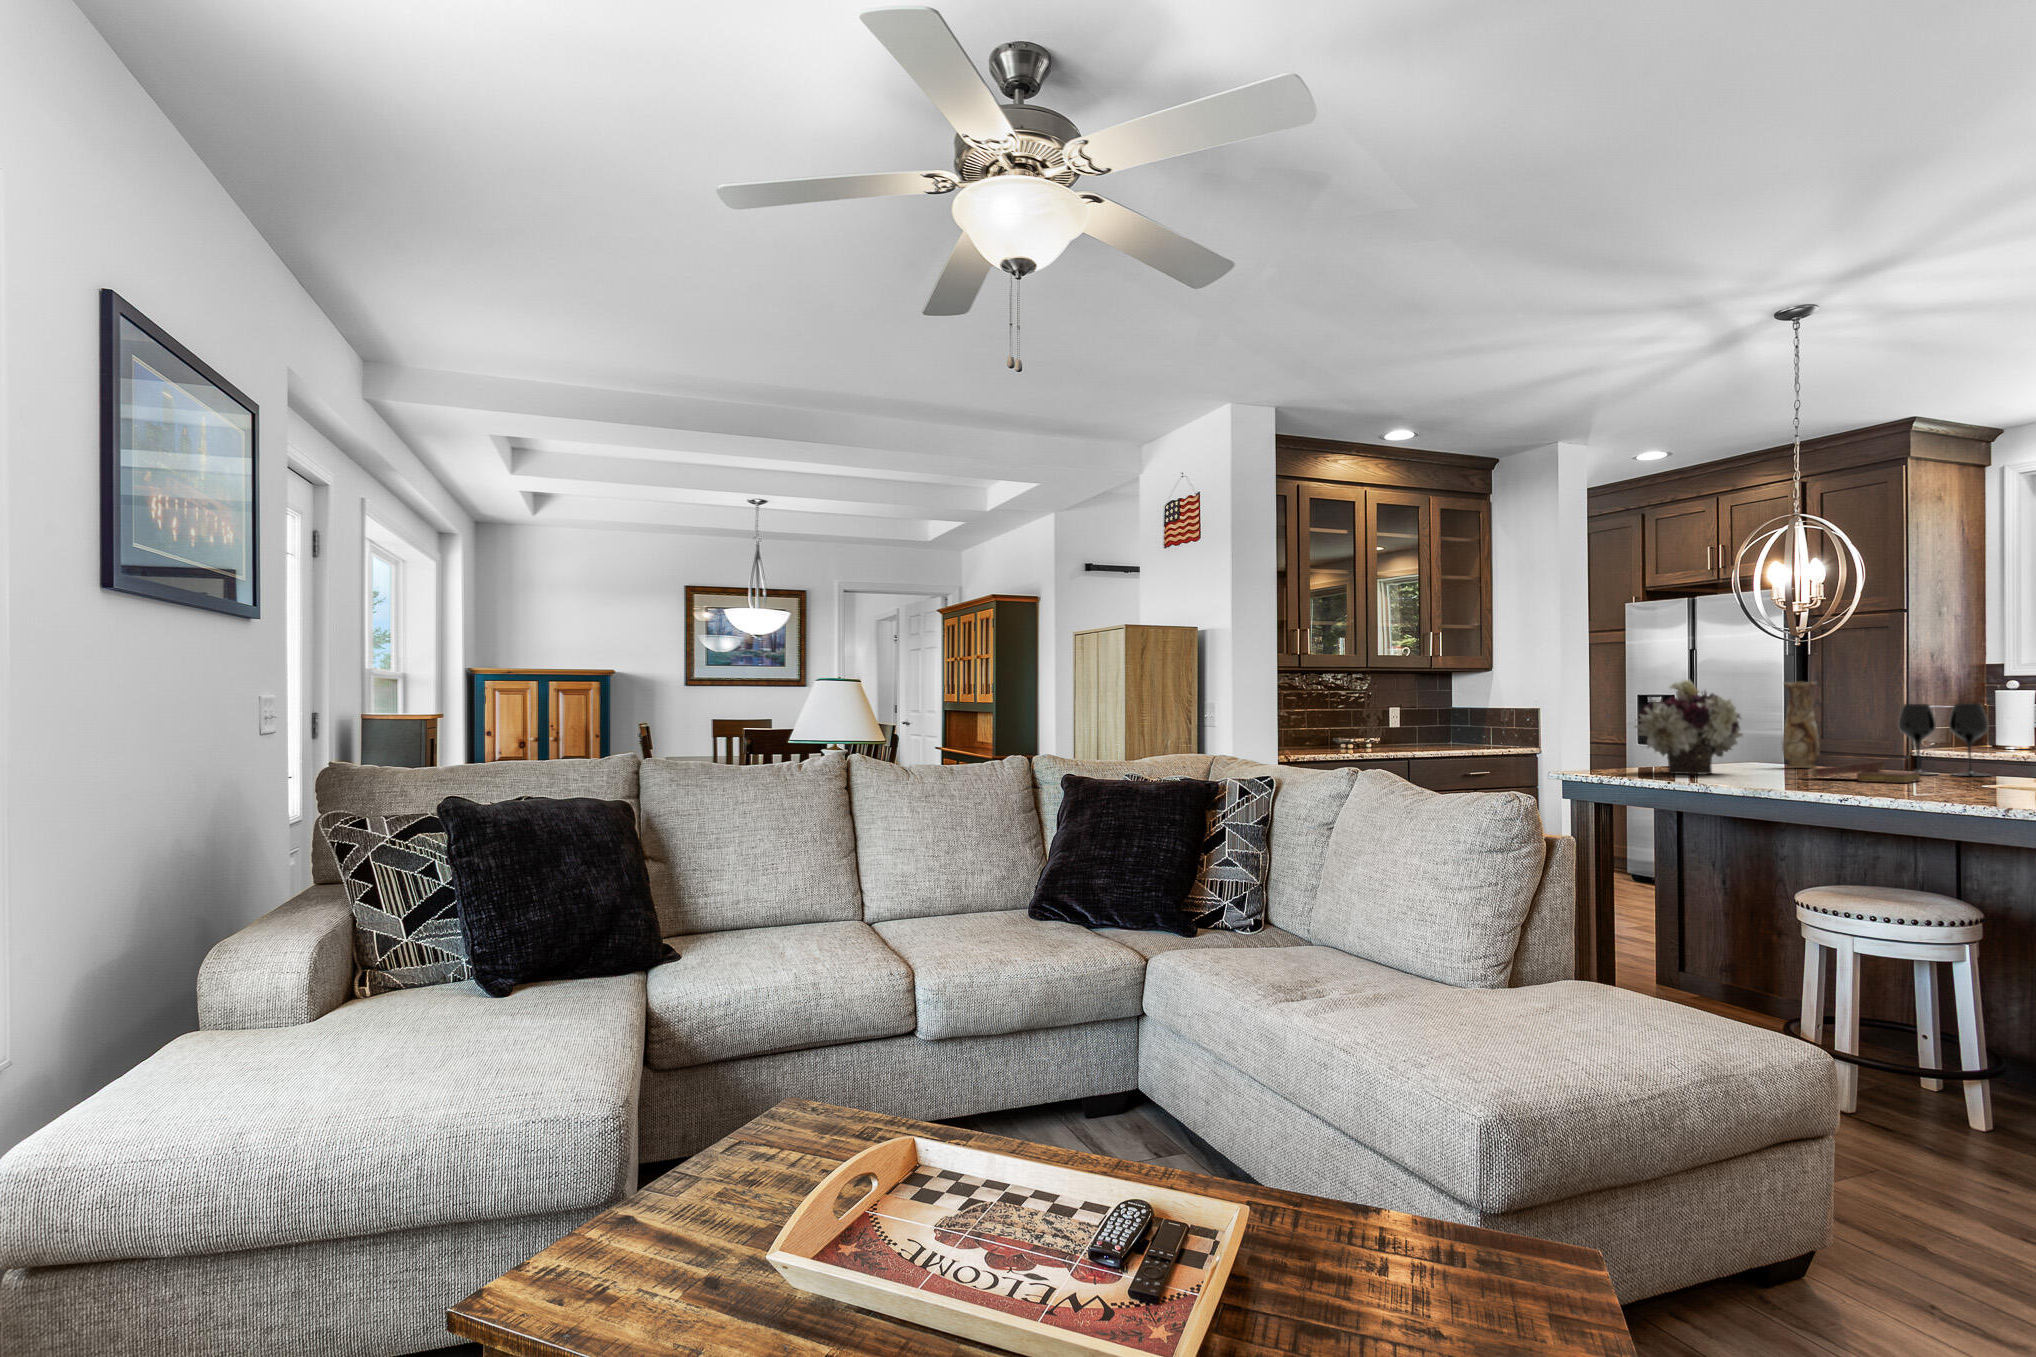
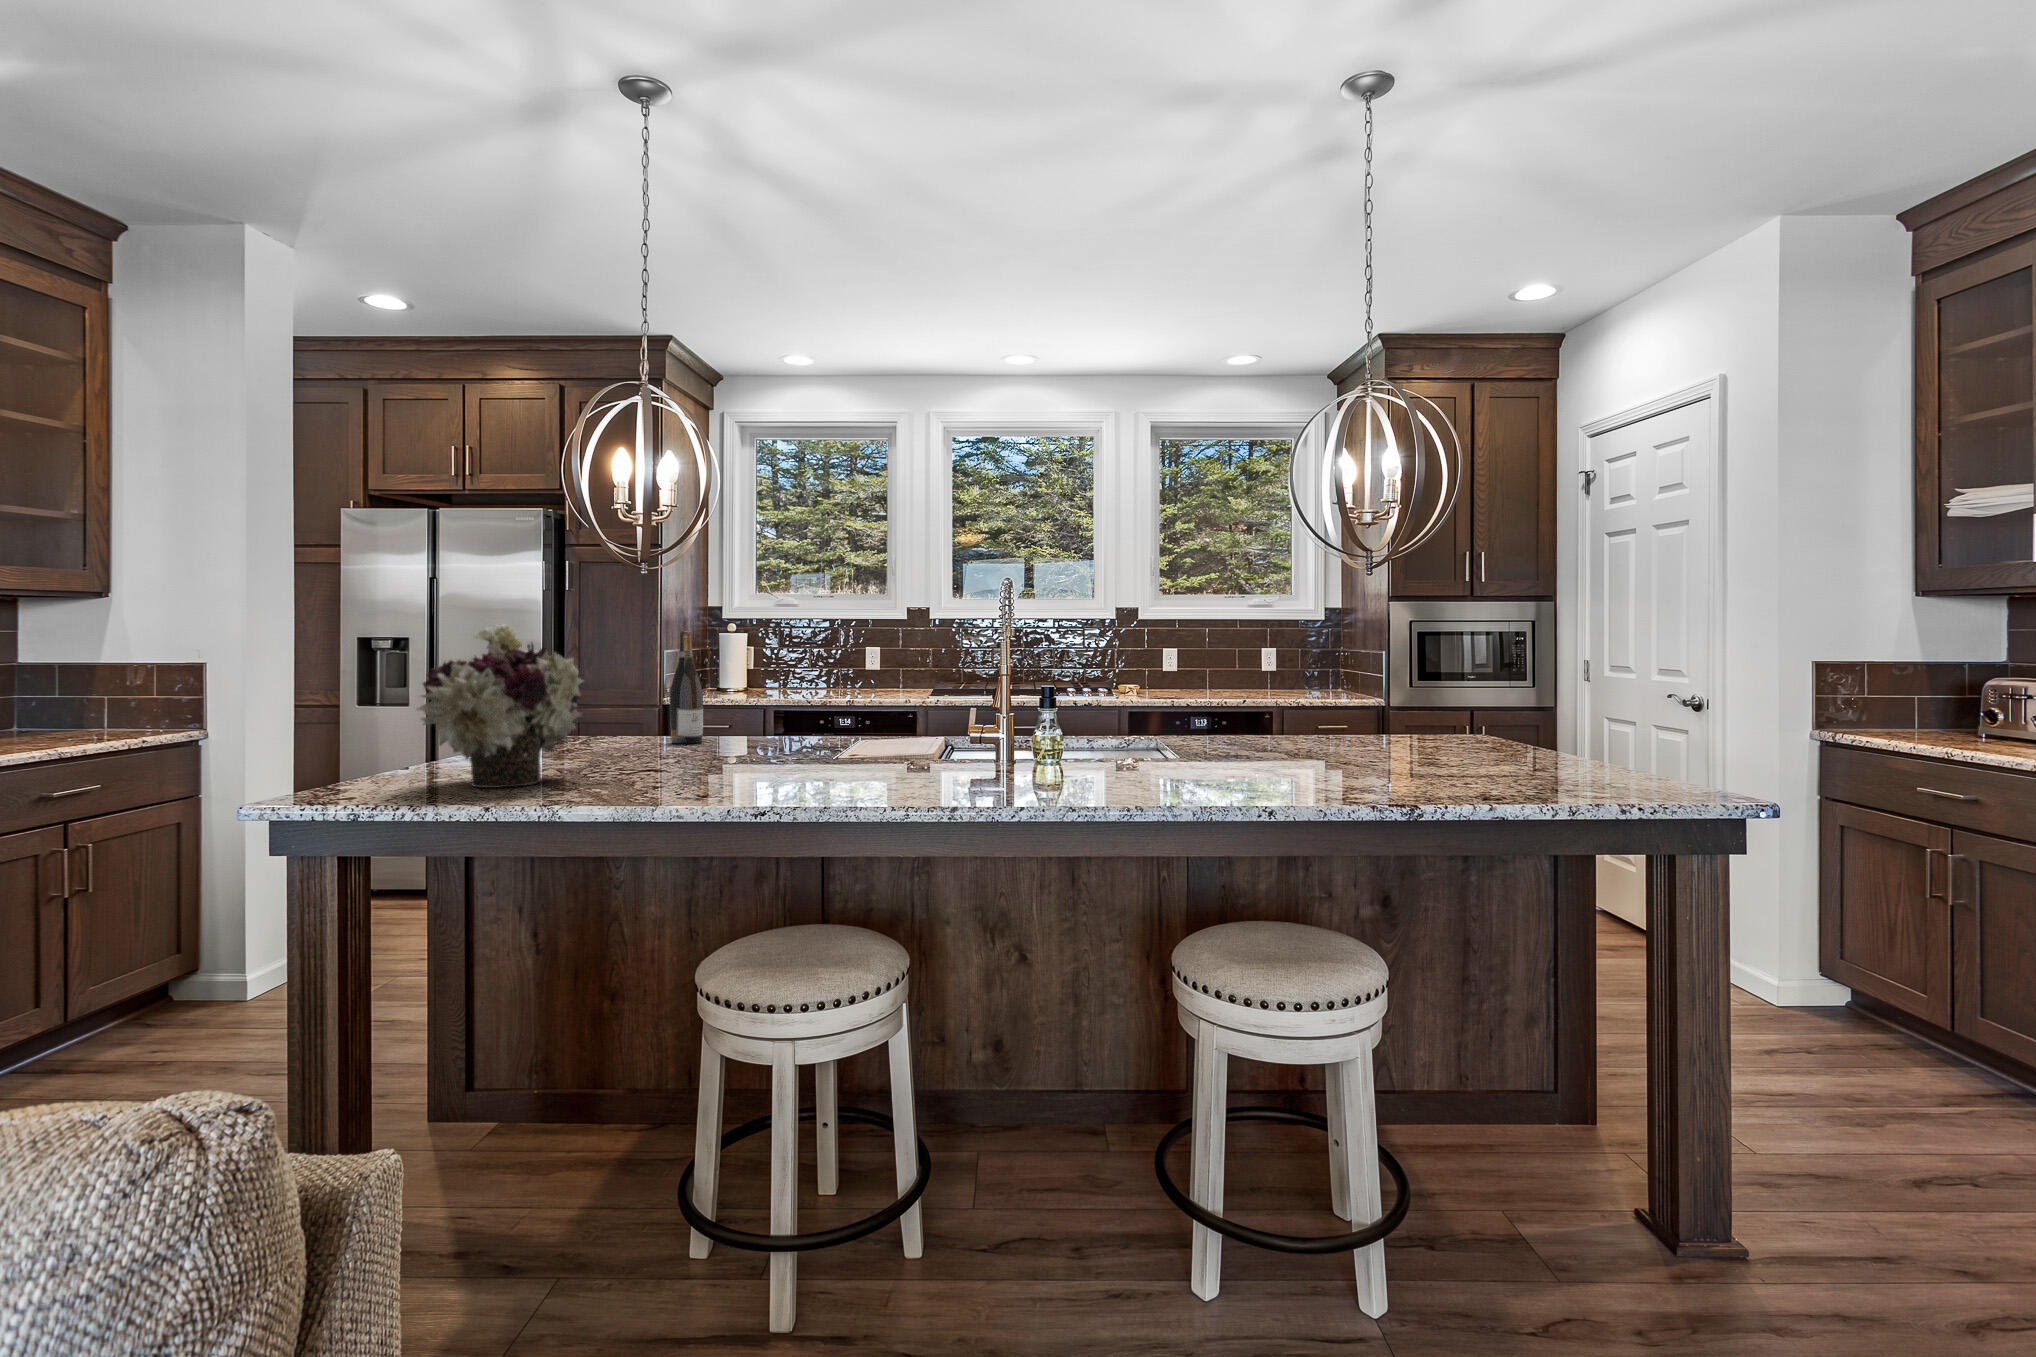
wine bottle: none [1847,681,1879,767] -> present [670,631,703,744]
vase: present [1782,682,1820,768] -> none [606,630,651,753]
wine glass: present [1898,703,1988,776] -> none [750,662,839,757]
book: present [1812,762,1922,783] -> none [677,748,805,781]

